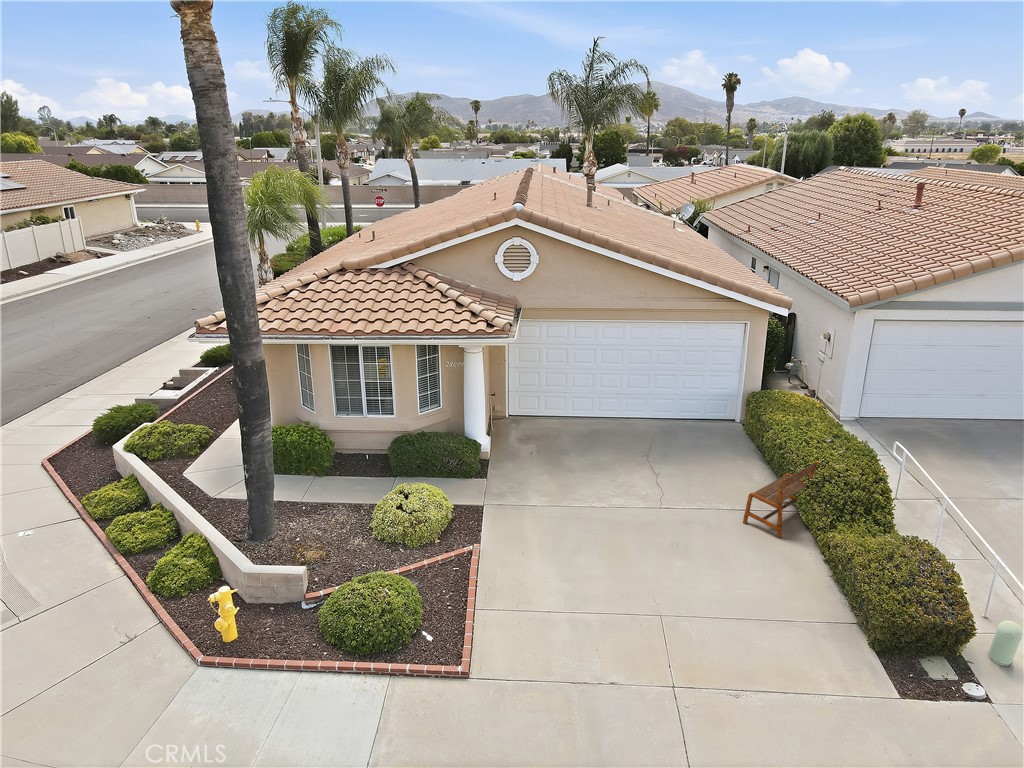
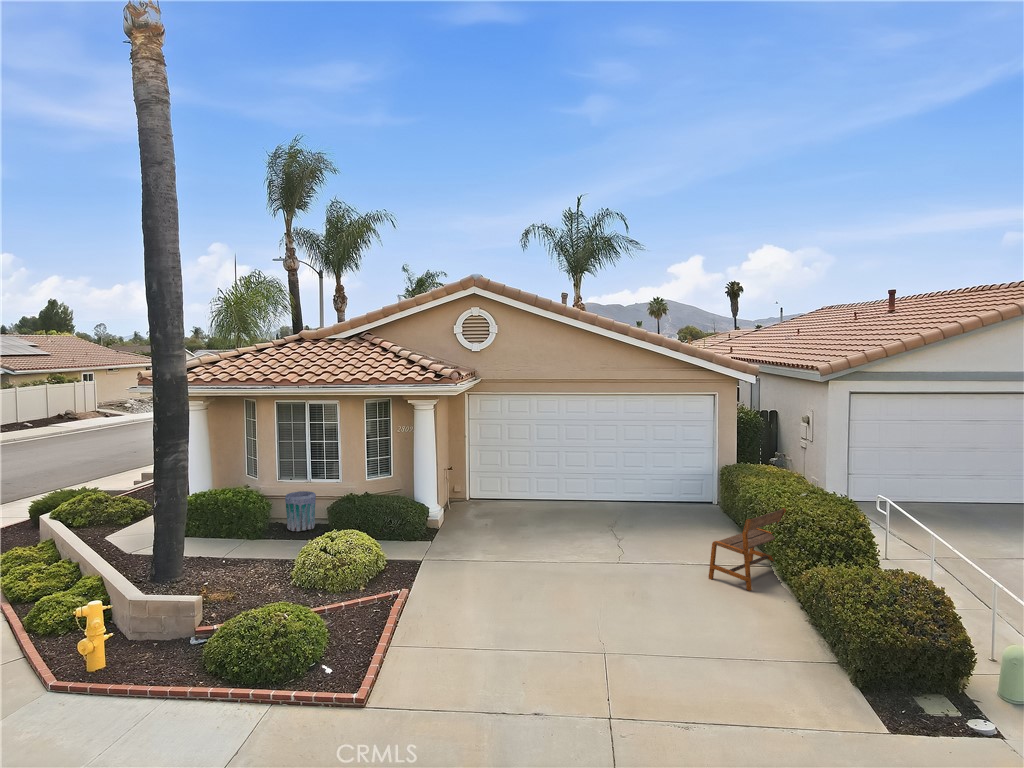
trash can: none [345,426,374,466] -> present [285,491,316,531]

